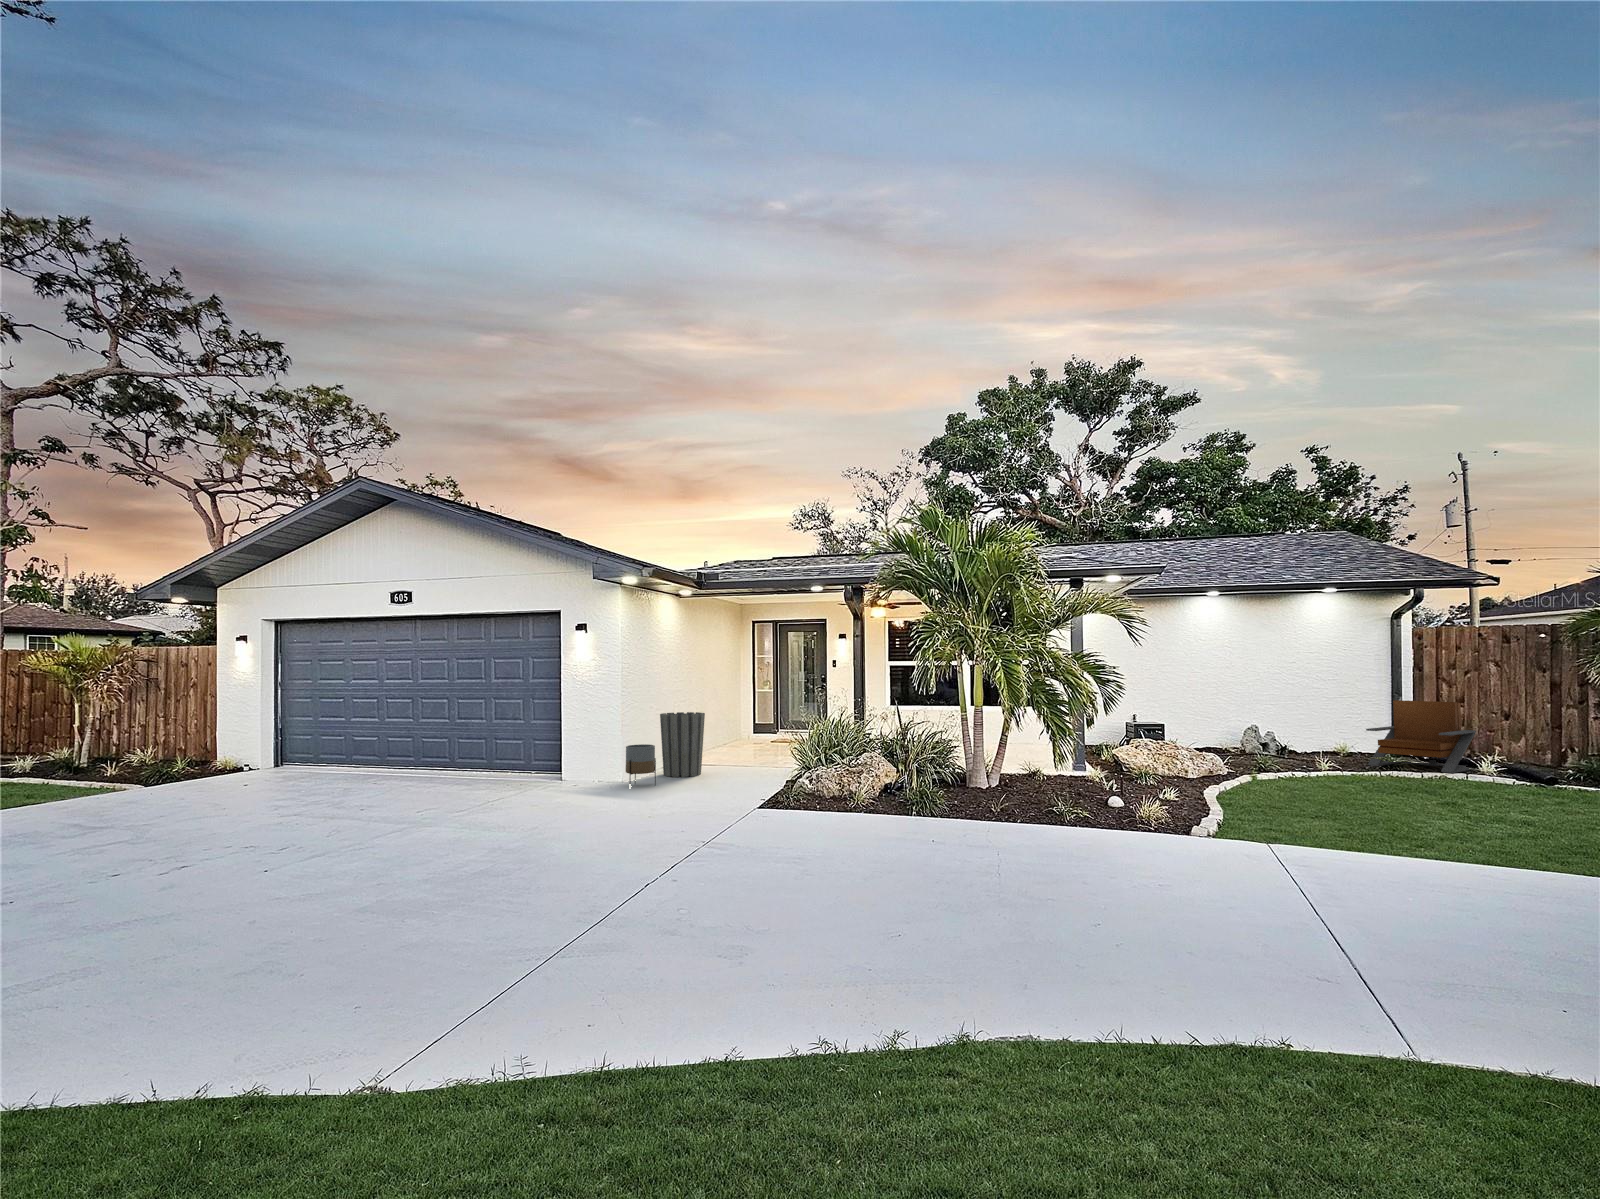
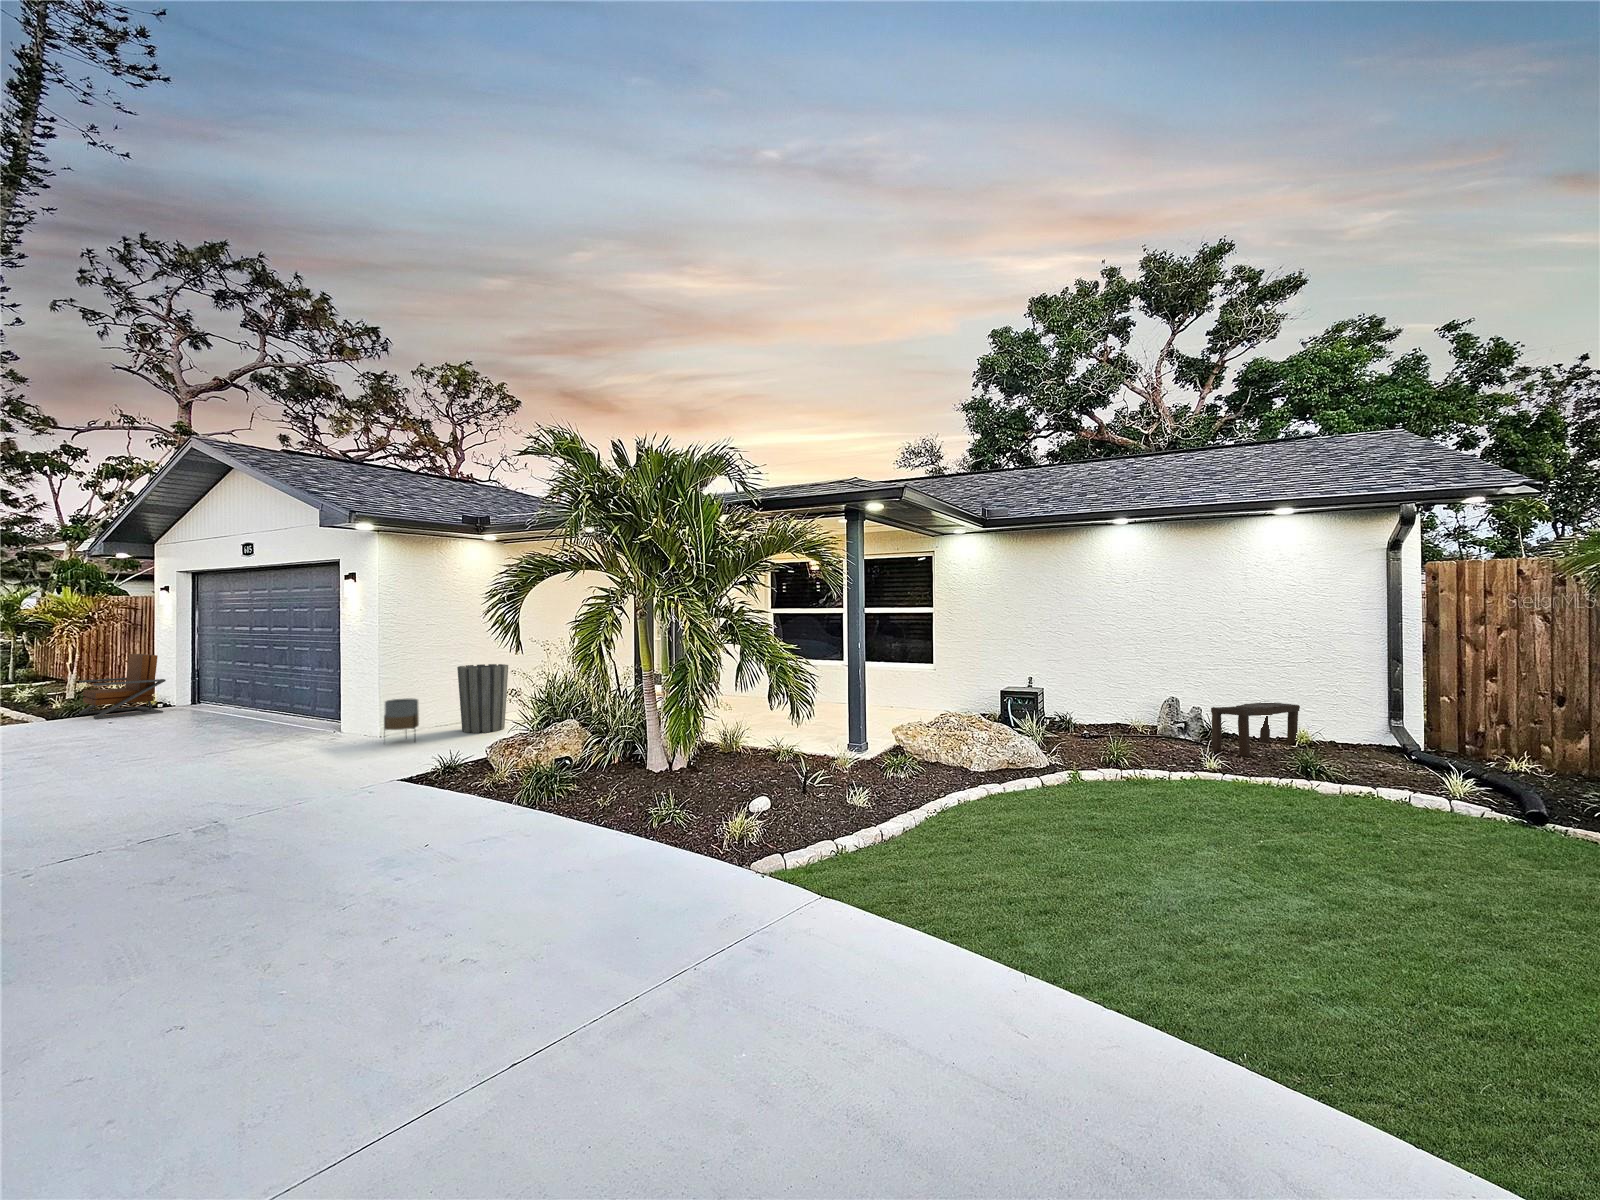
lounge chair: present [1366,700,1476,773] -> present [79,654,166,719]
bench: none [1285,727,1337,766] -> present [1211,702,1300,756]

